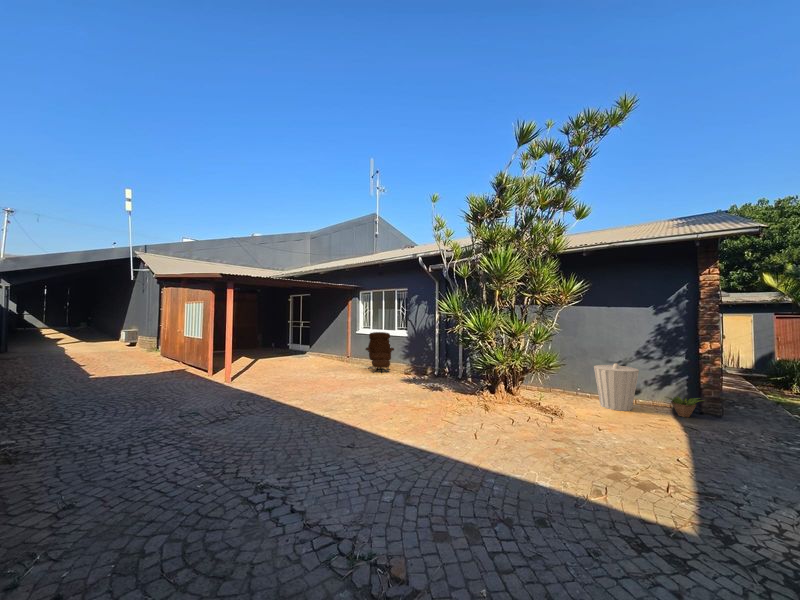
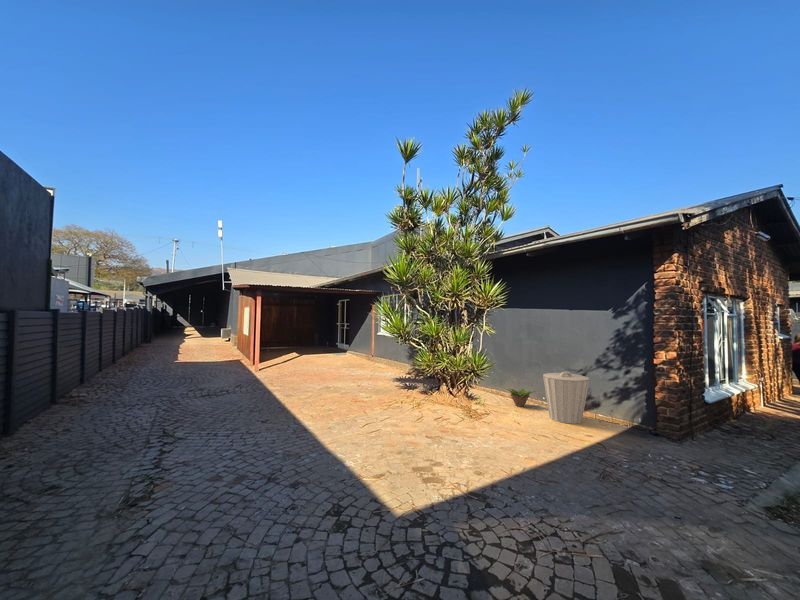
lounge chair: present [366,332,394,373] -> none [375,334,403,373]
decorative plant: present [669,396,700,417] -> present [507,389,534,407]

